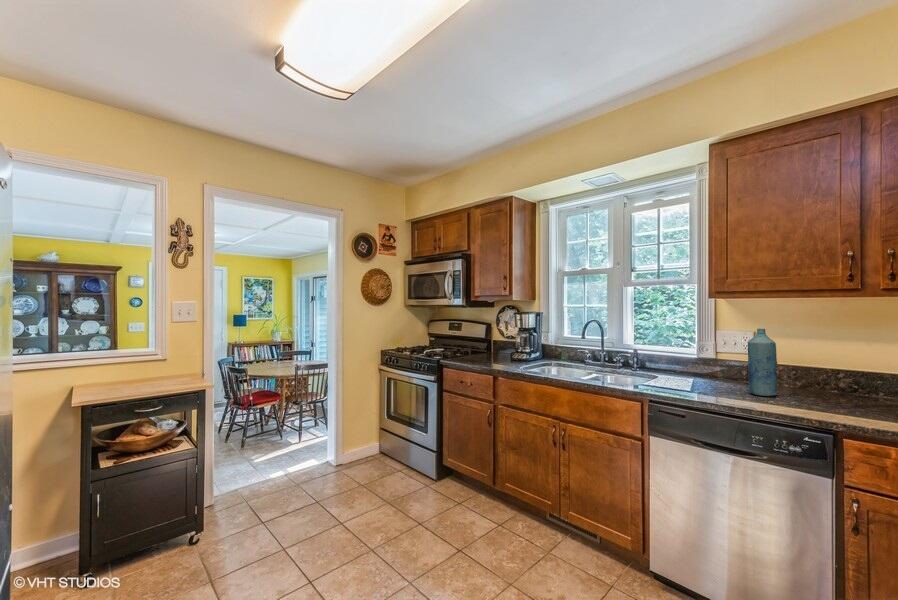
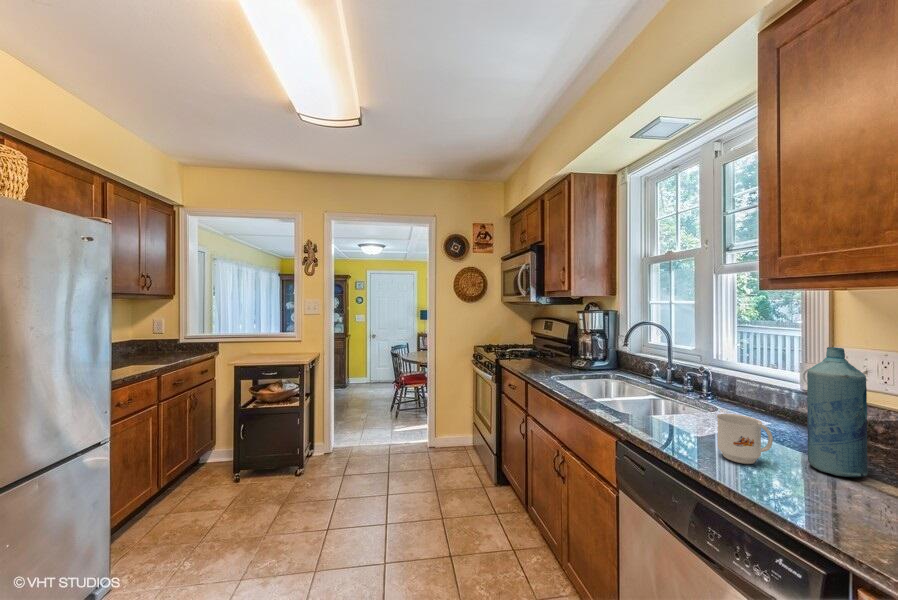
mug: none [715,372,742,399] -> present [717,414,773,464]

